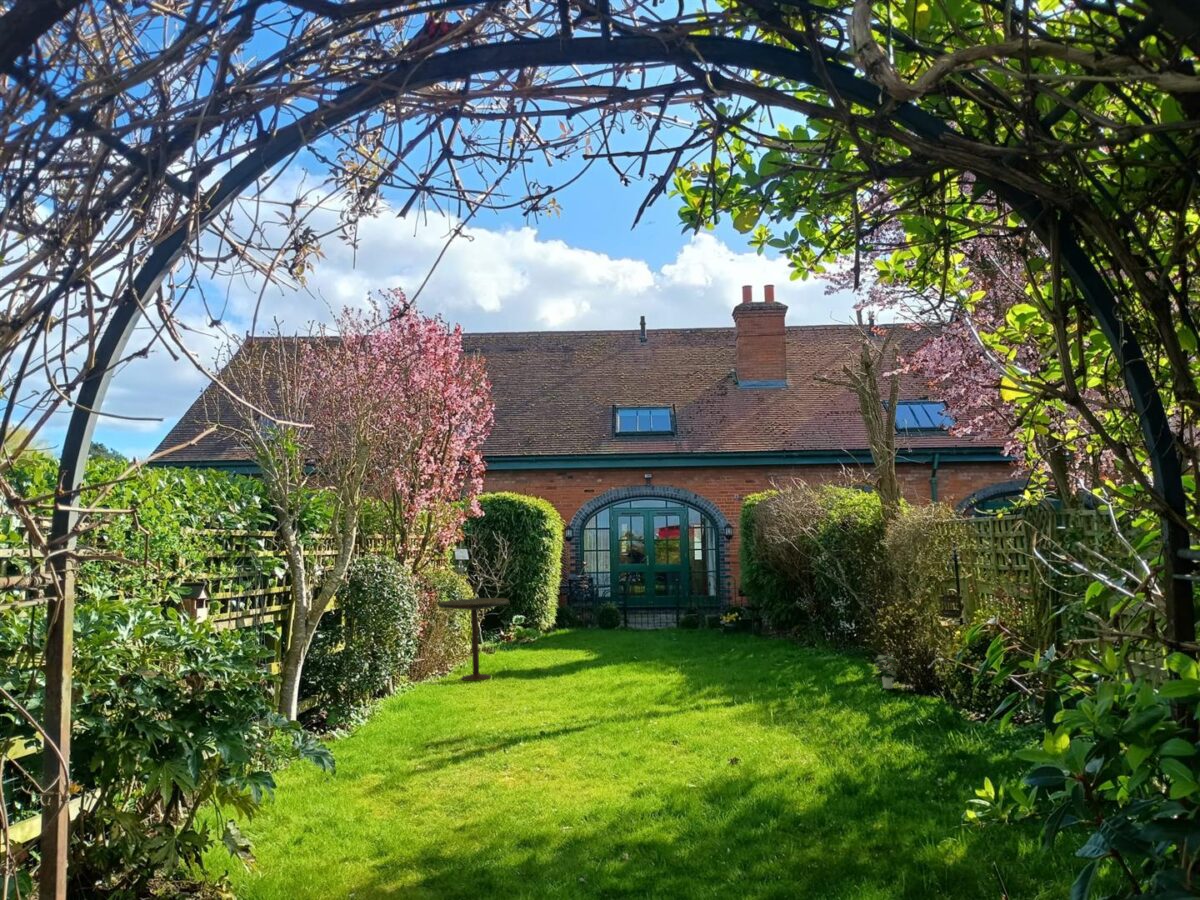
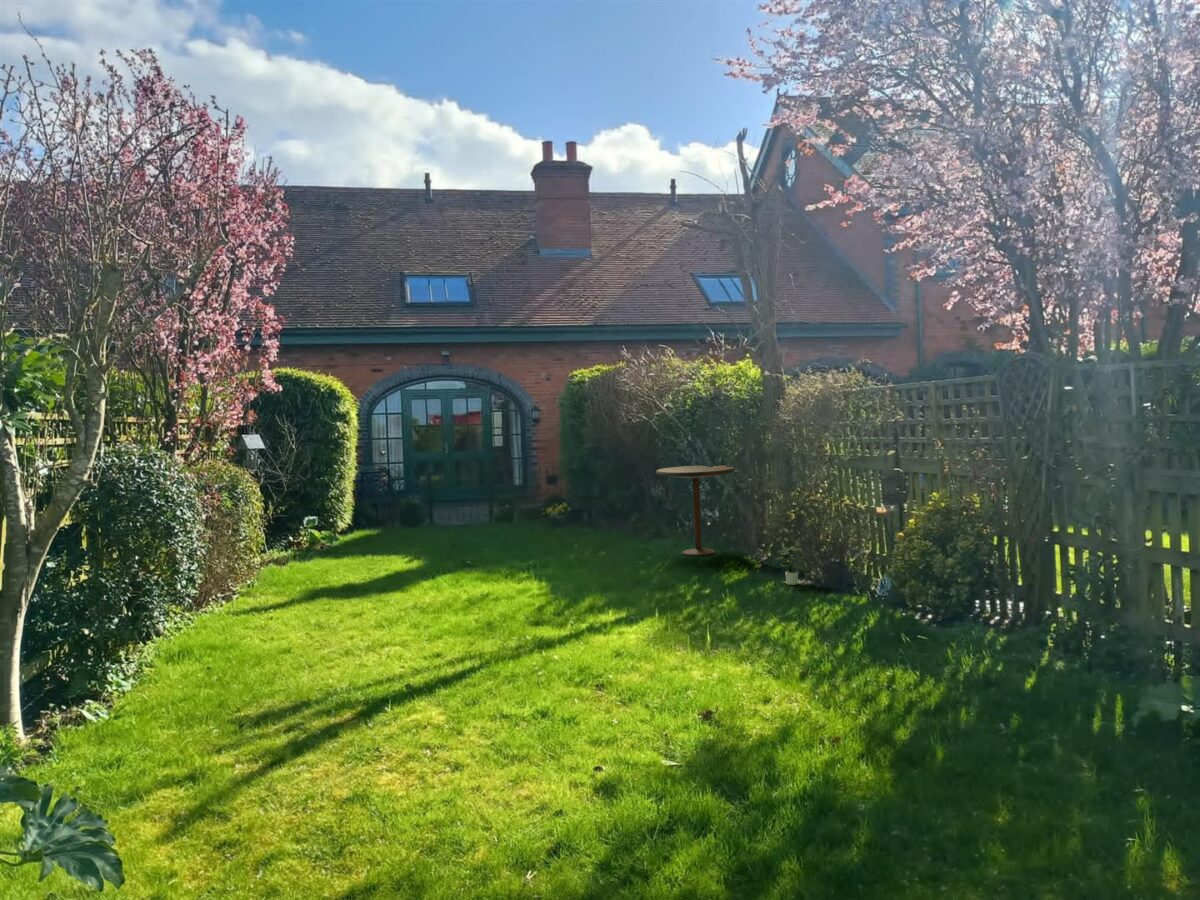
pedestal table: present [439,598,509,681] -> present [656,465,735,556]

